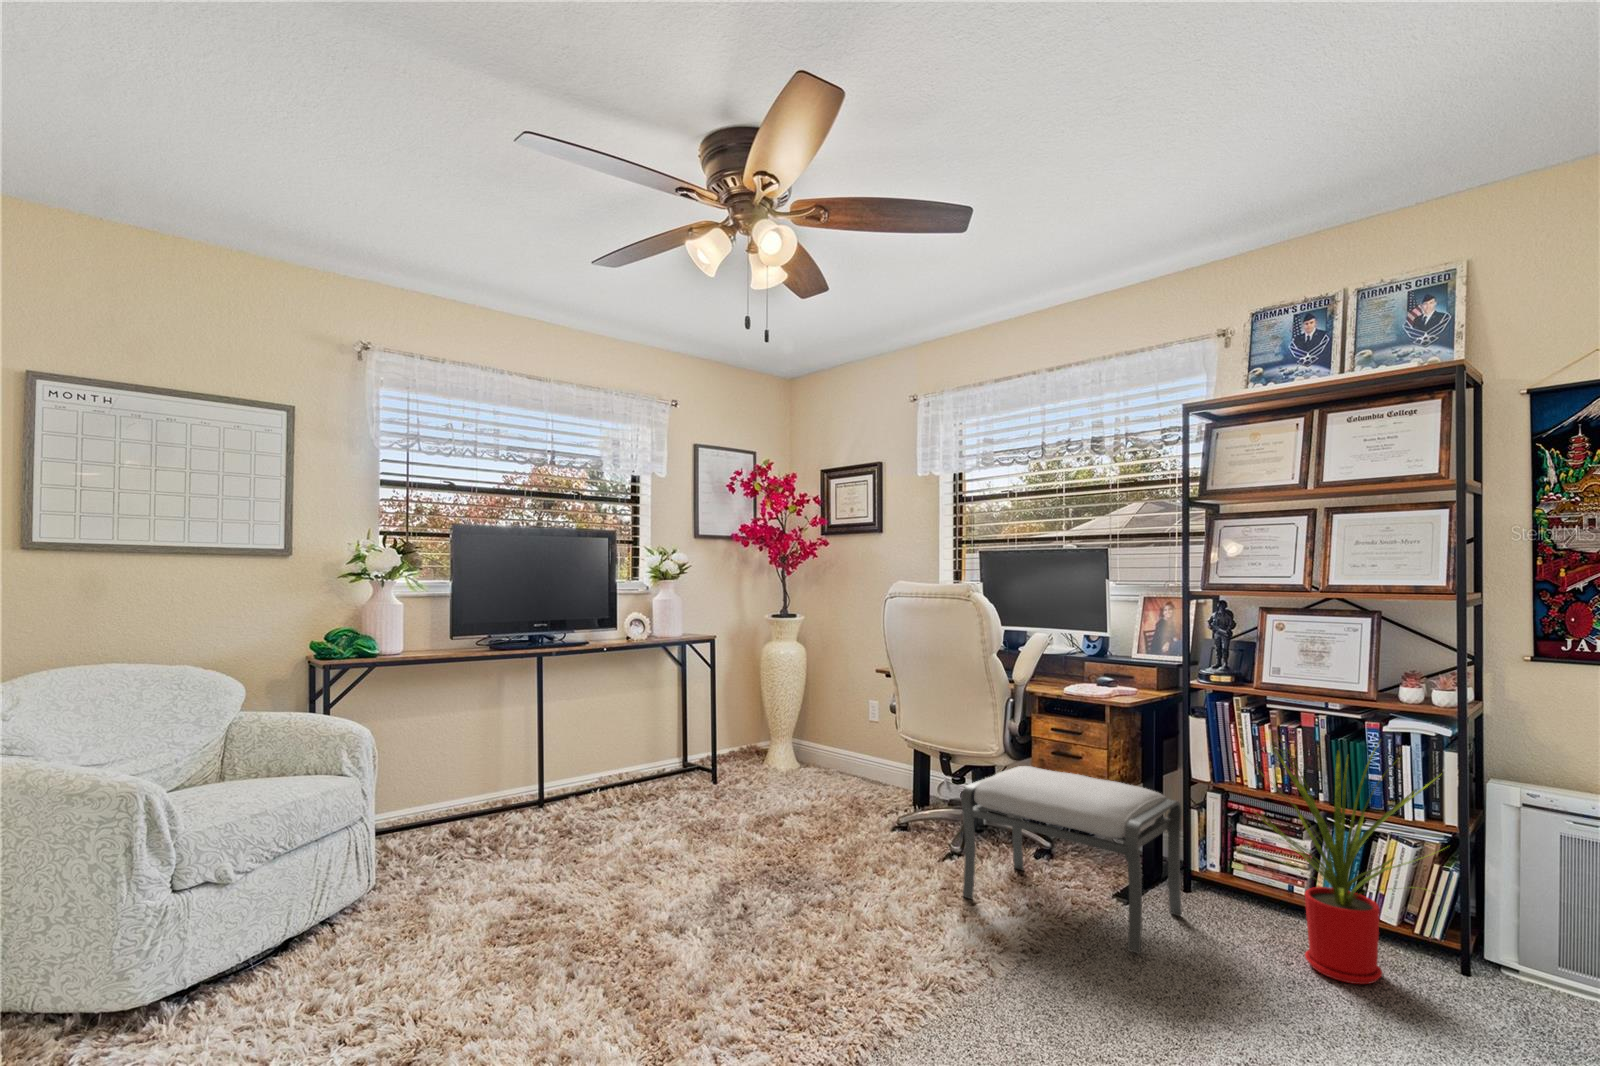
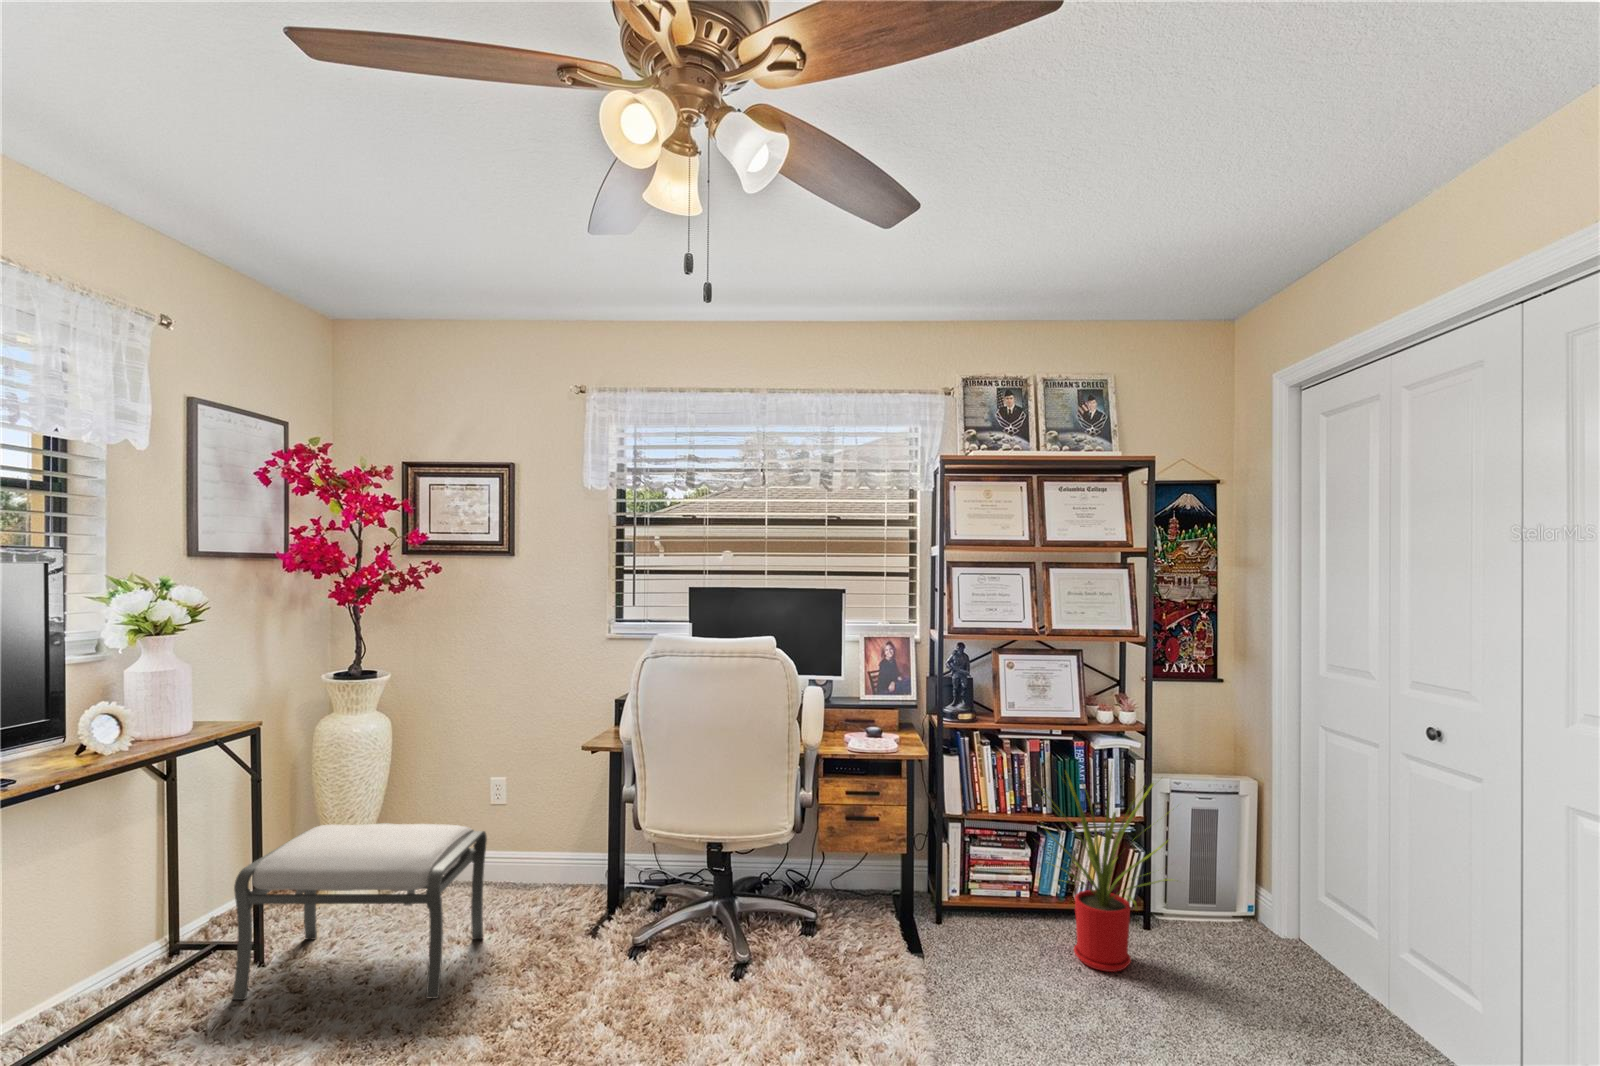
ottoman: present [961,766,1182,954] -> present [233,823,487,1000]

